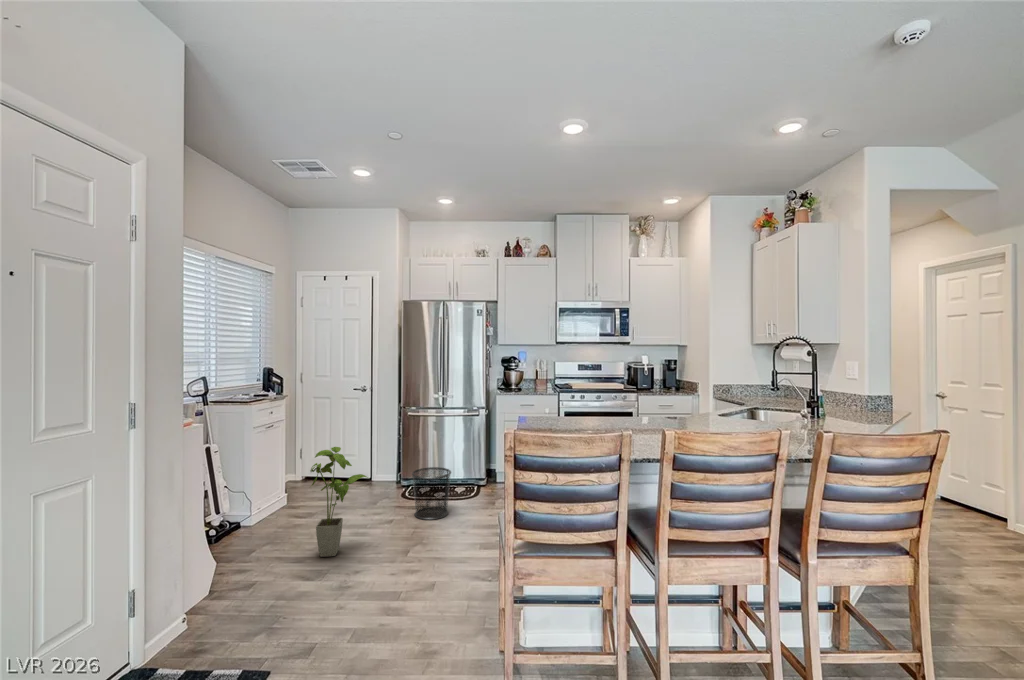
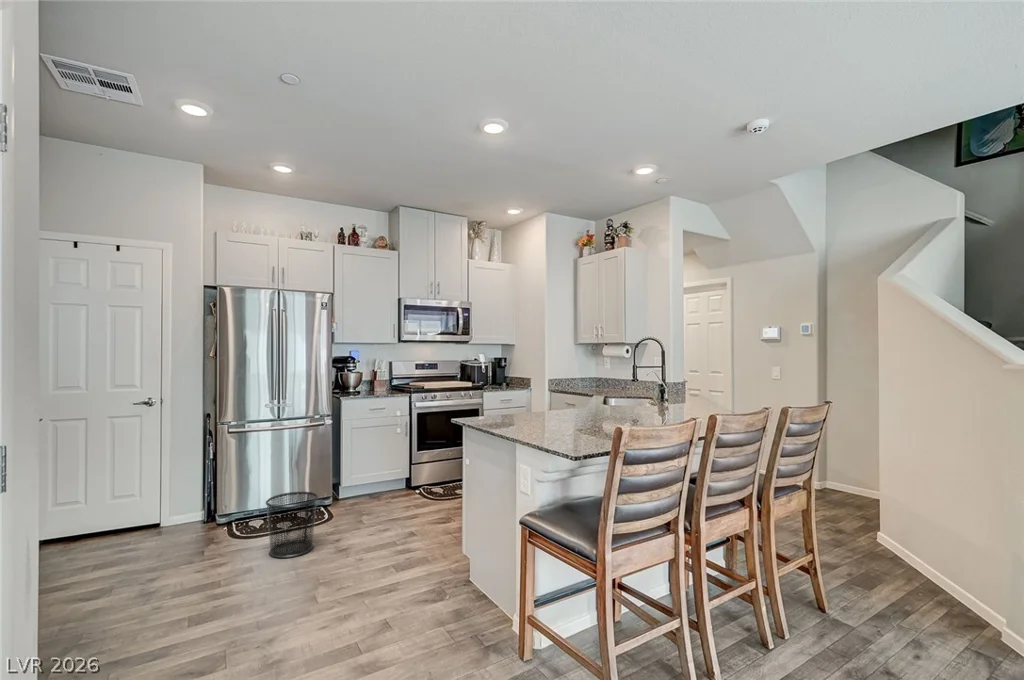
house plant: present [310,447,368,557] -> none [155,480,245,637]

